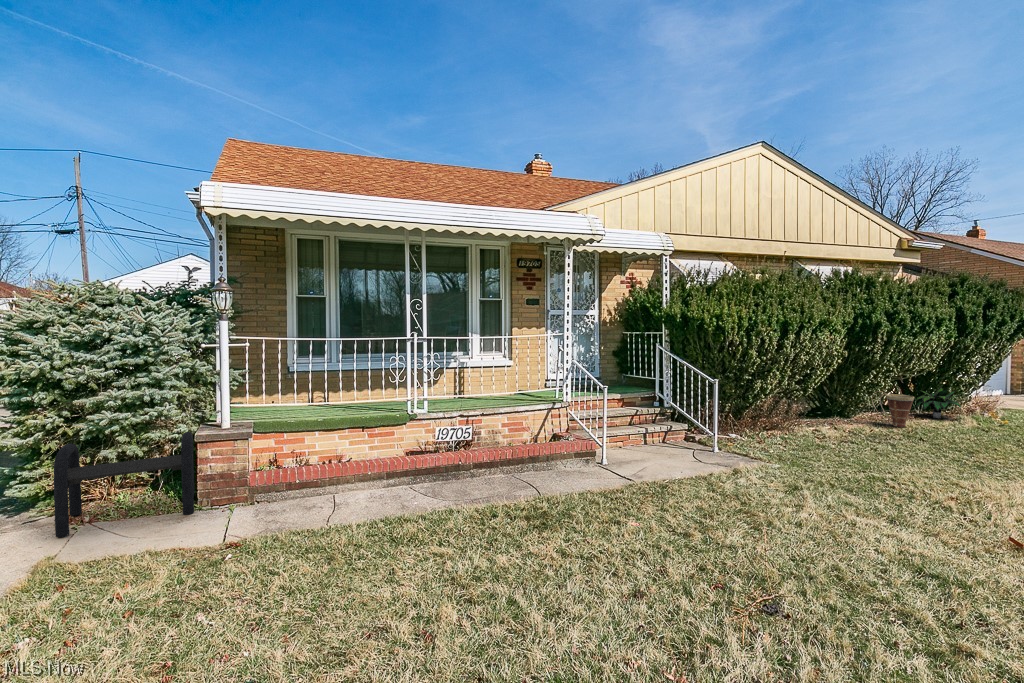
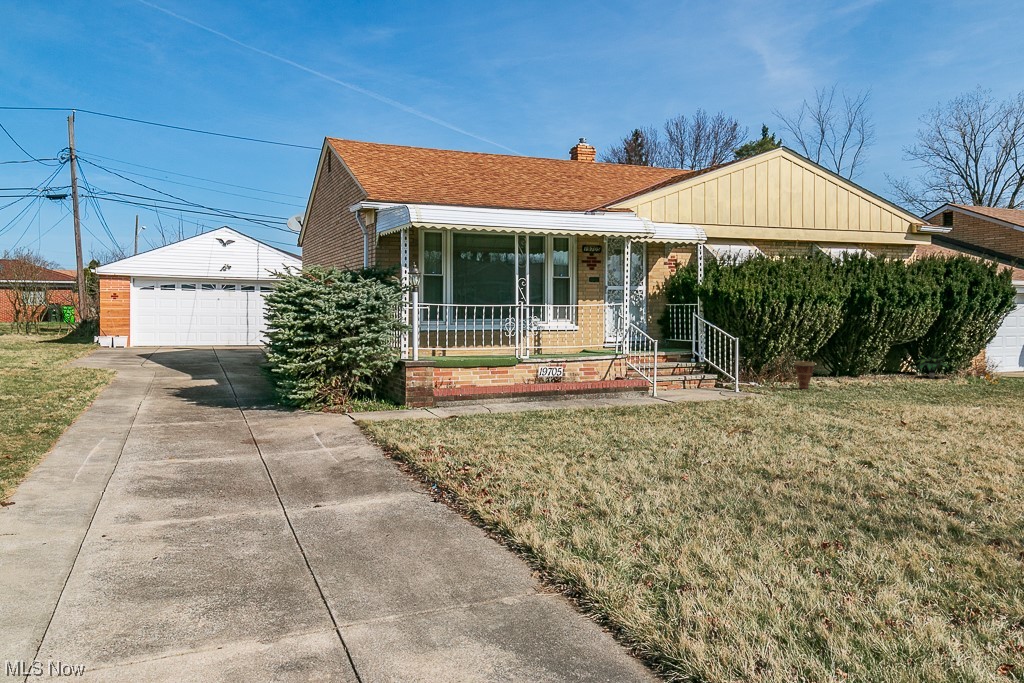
basket: present [872,392,914,427] -> present [787,360,815,389]
bench: present [54,432,194,537] -> none [329,362,403,415]

